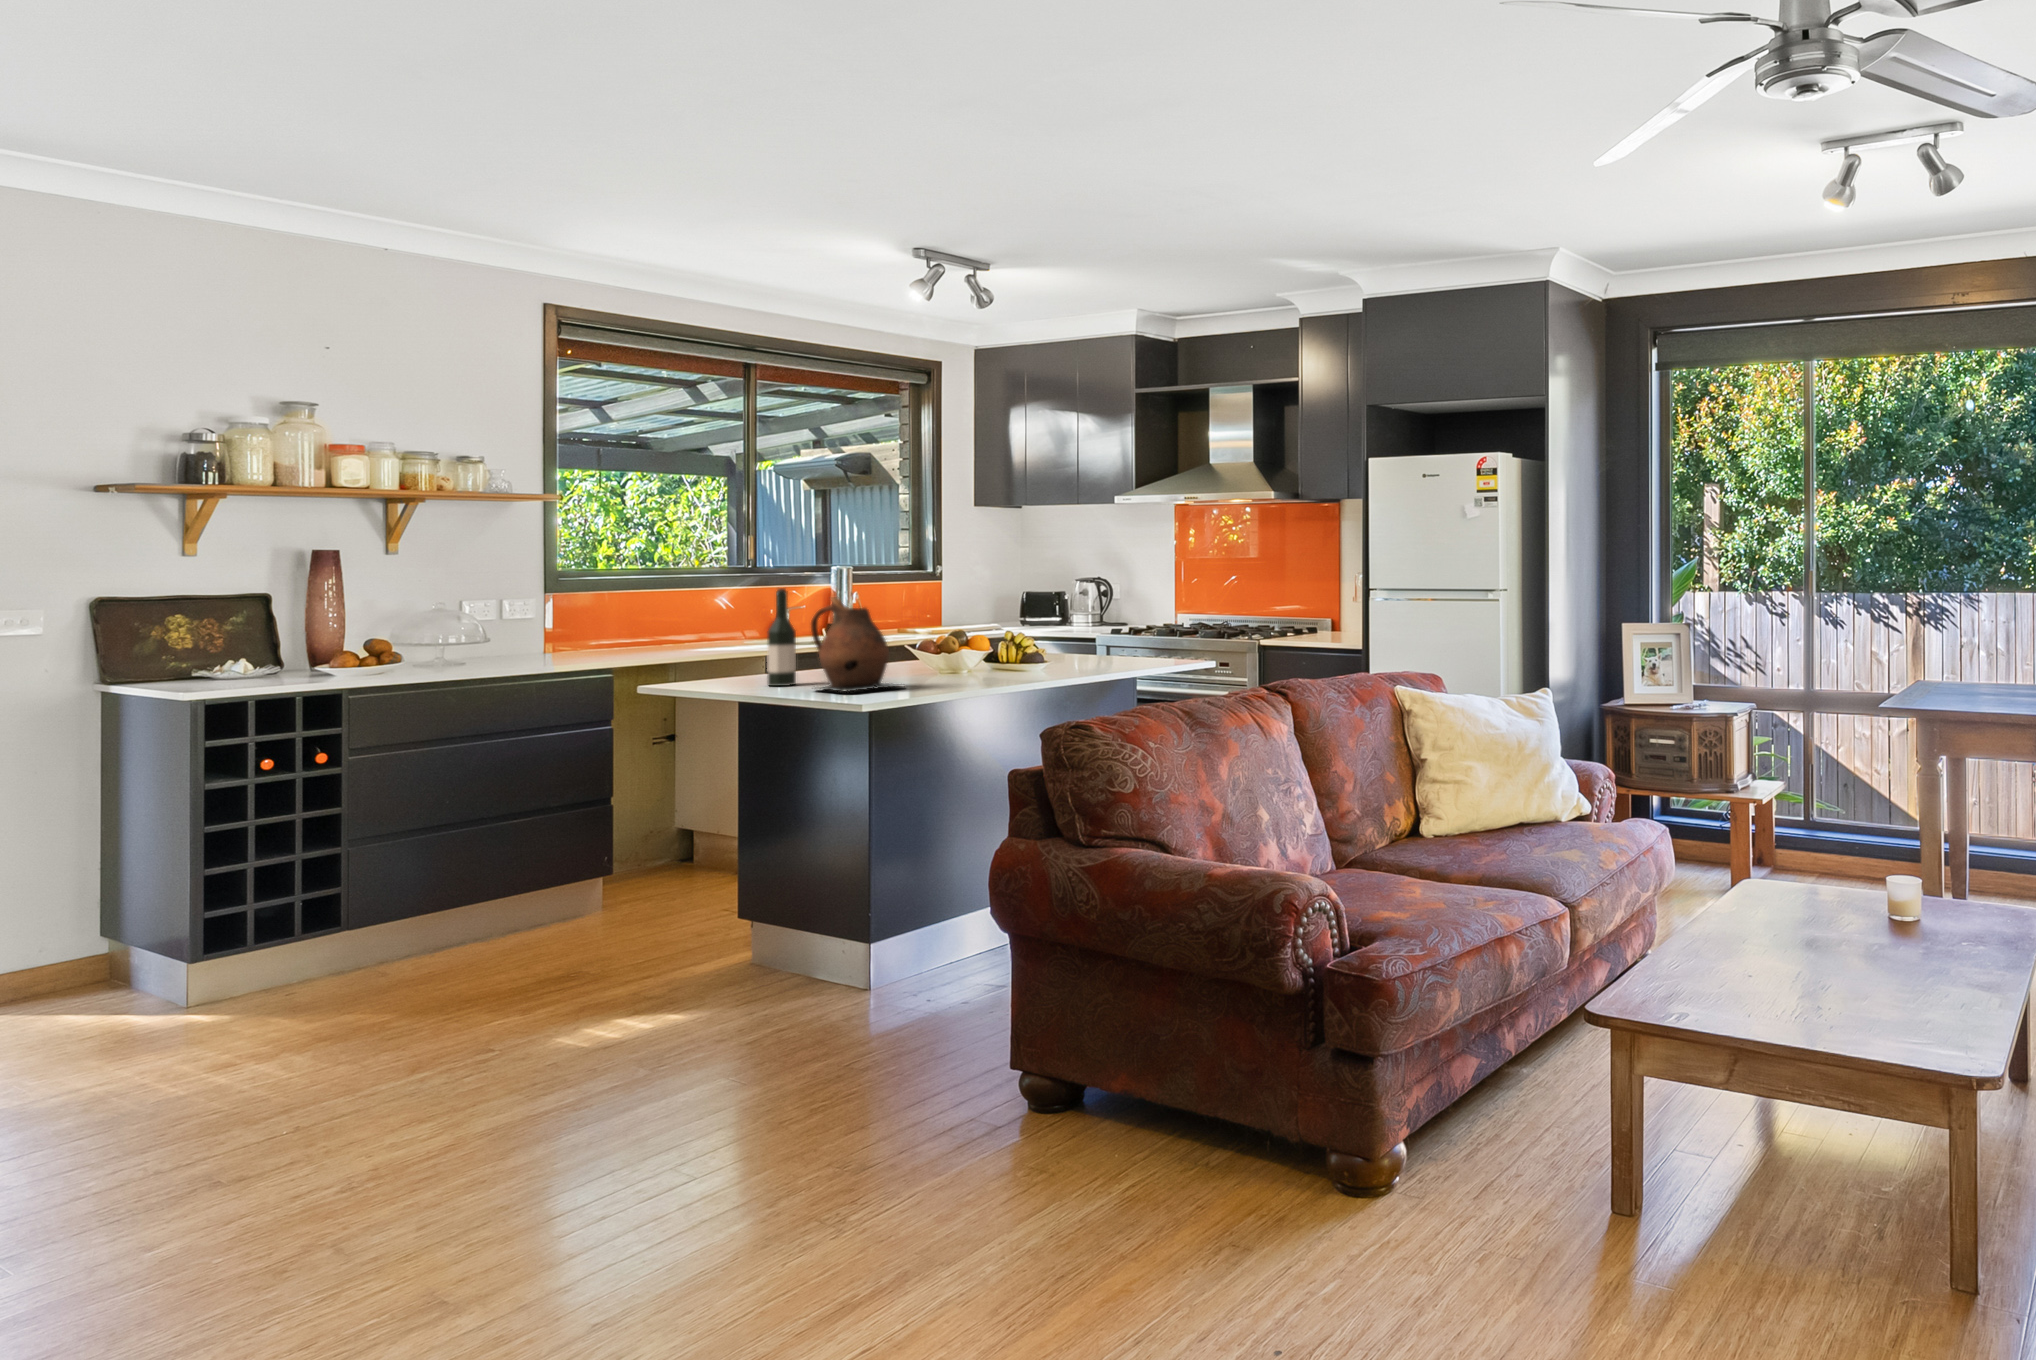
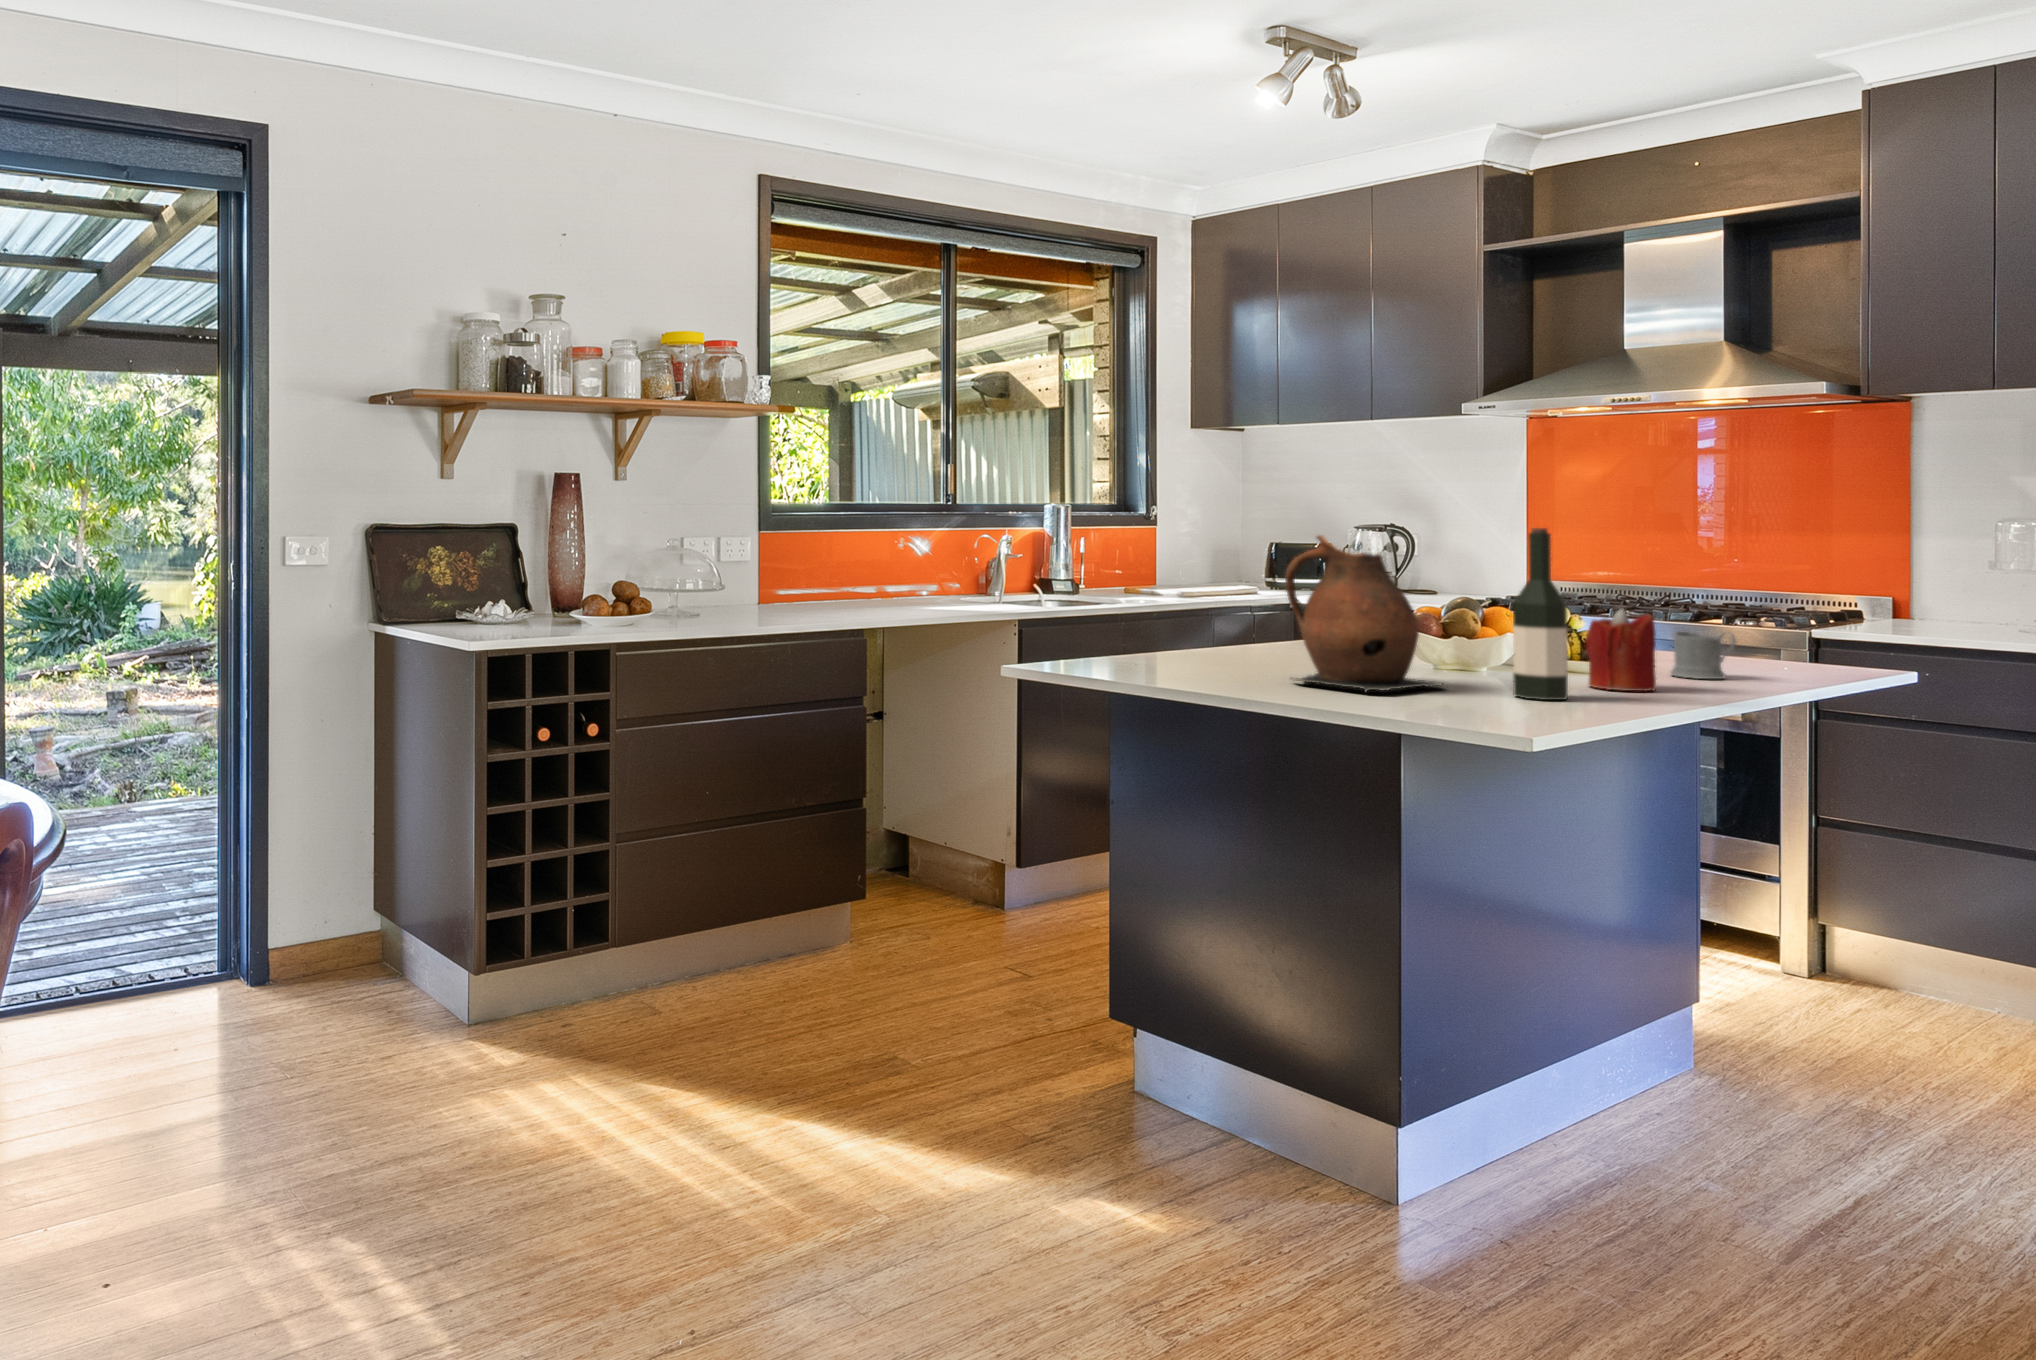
wine bottle: present [767,588,796,686] -> present [1513,528,1568,700]
candle: none [999,636,1032,684] -> present [1585,609,1656,691]
mug: none [1072,648,1099,675] -> present [1671,631,1736,679]

